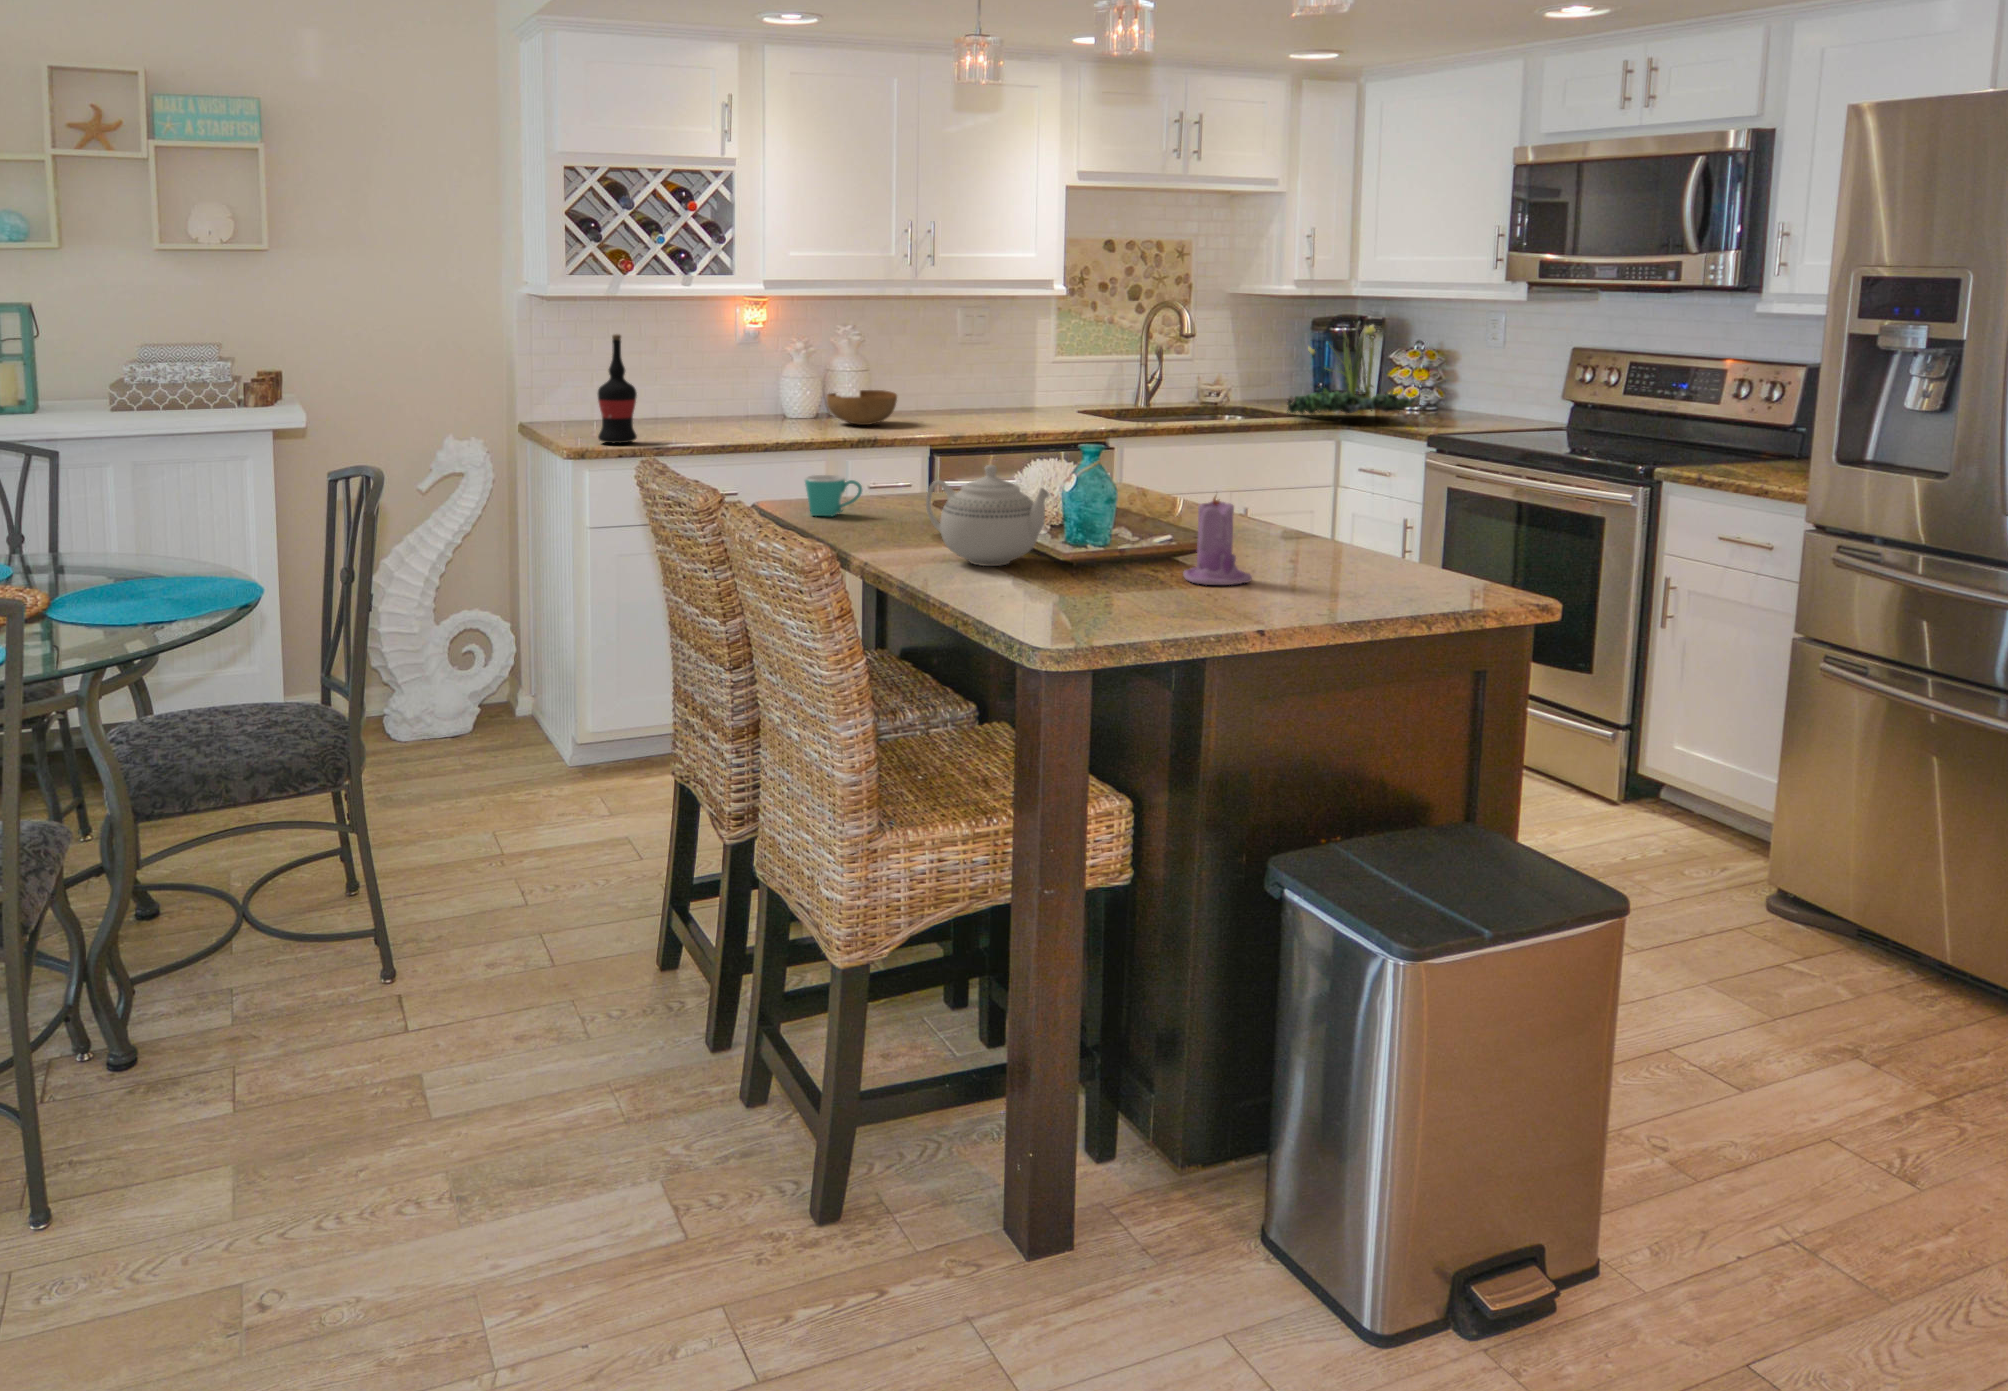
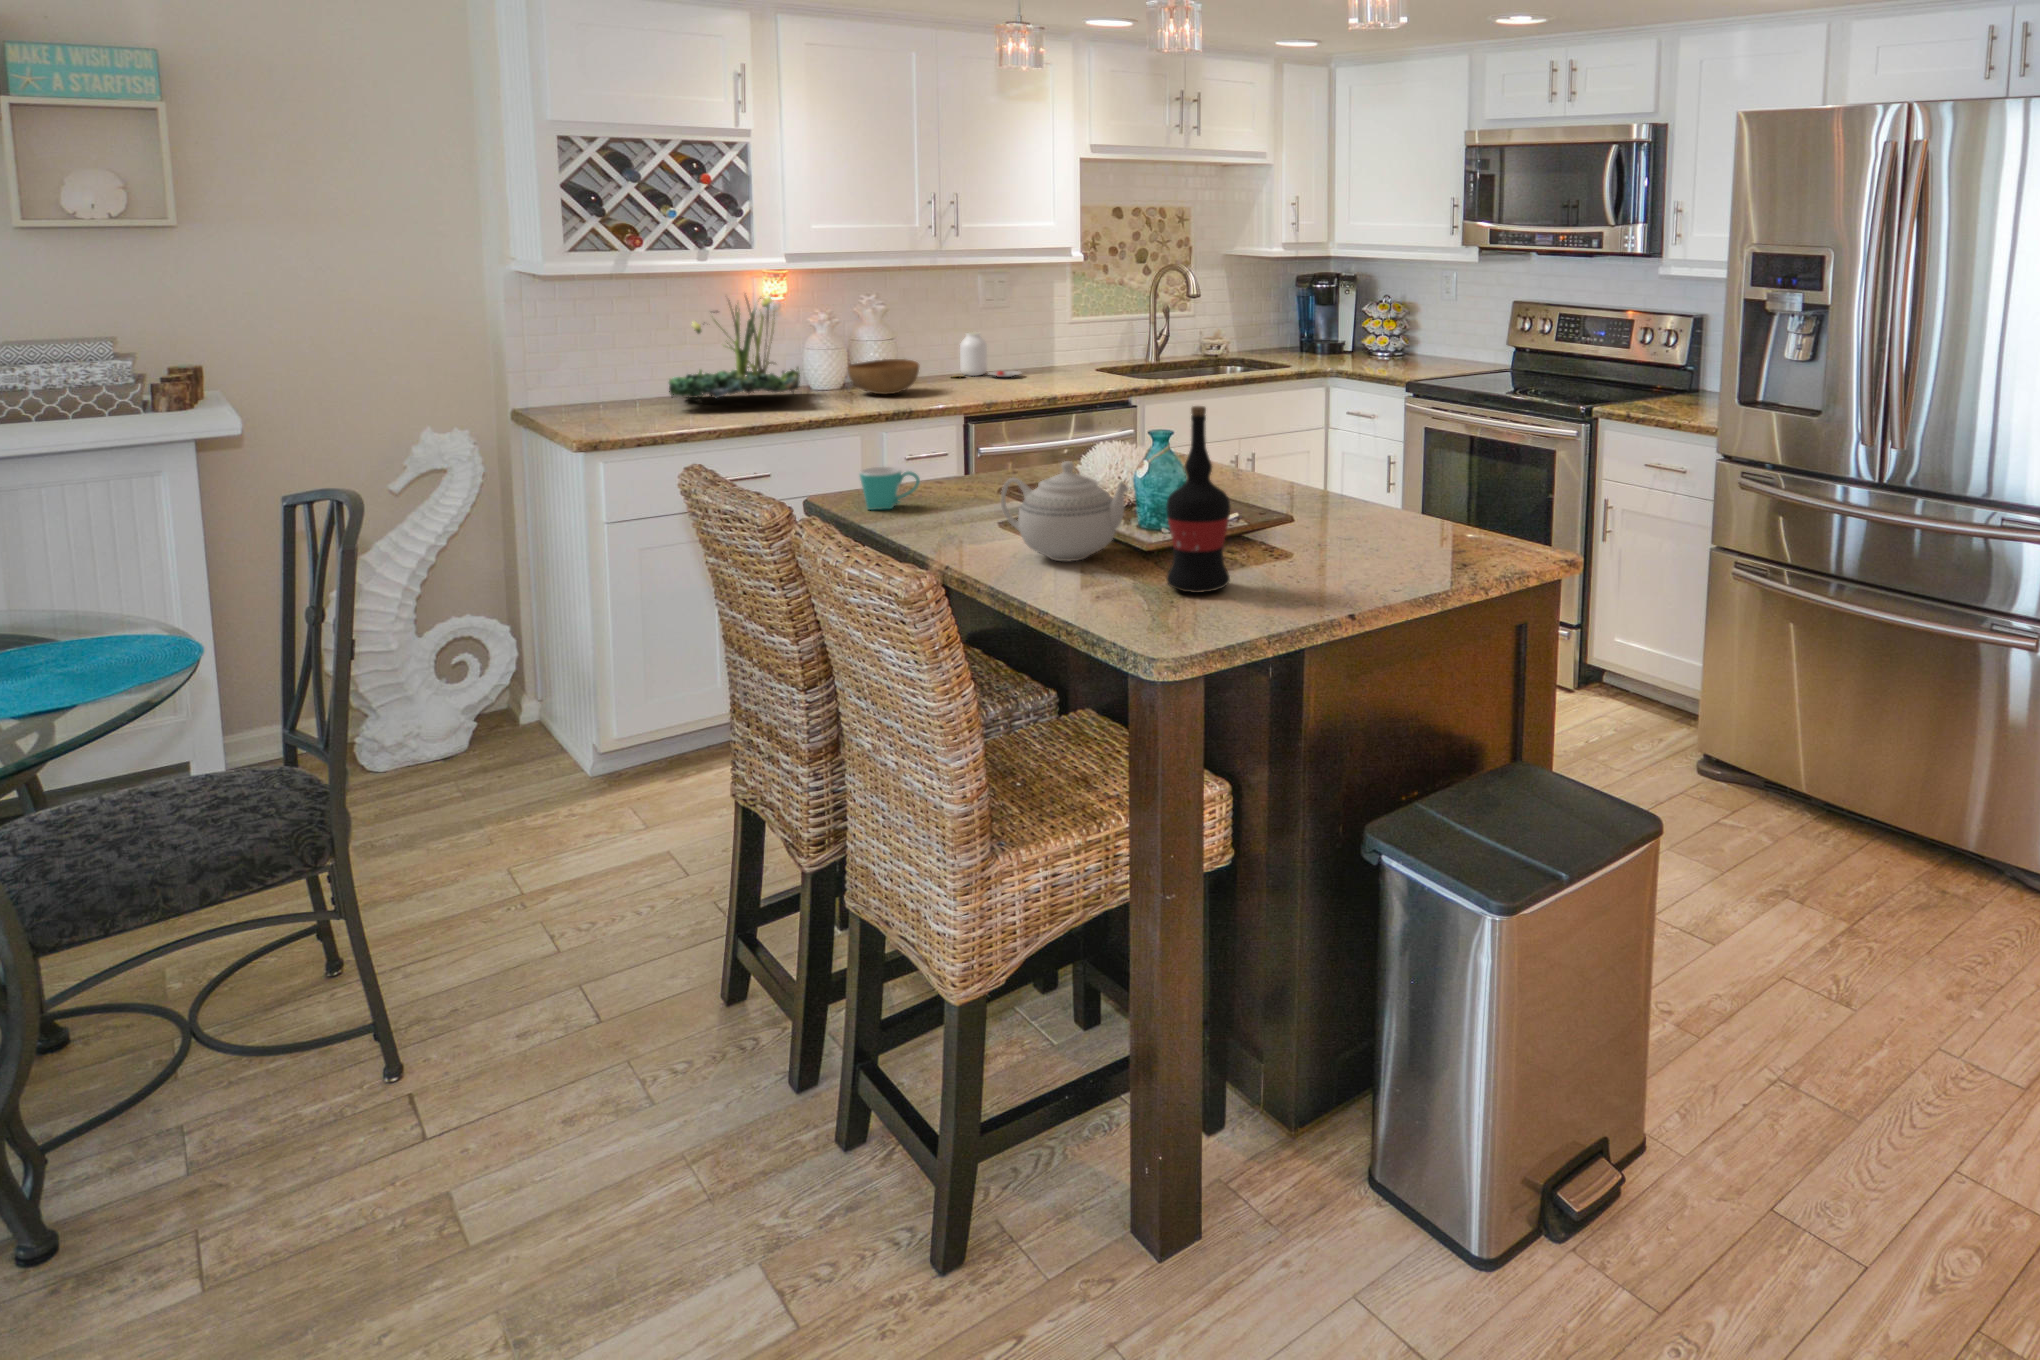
plant: present [1287,321,1420,414] -> present [669,296,800,398]
wine bottle: present [598,334,637,443] -> present [1166,406,1230,593]
jar: none [932,367,1007,415] -> present [960,332,1021,377]
candle: present [1183,496,1252,585] -> none [1259,477,1325,568]

